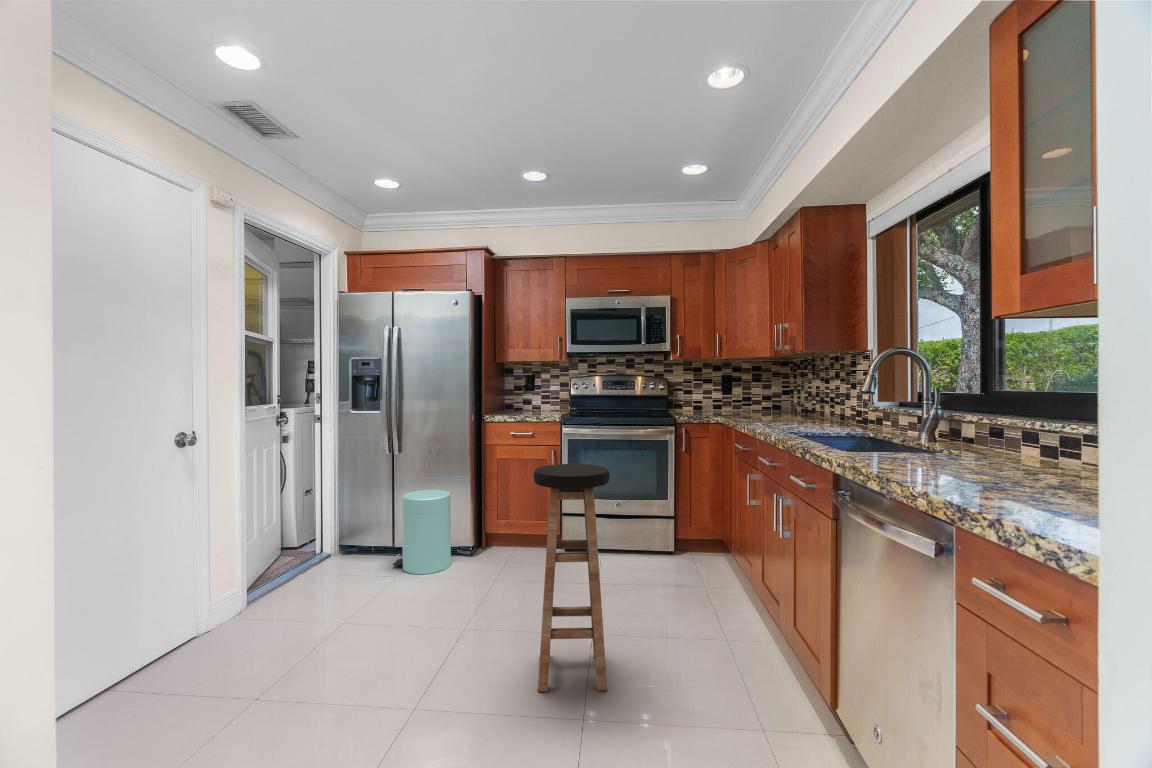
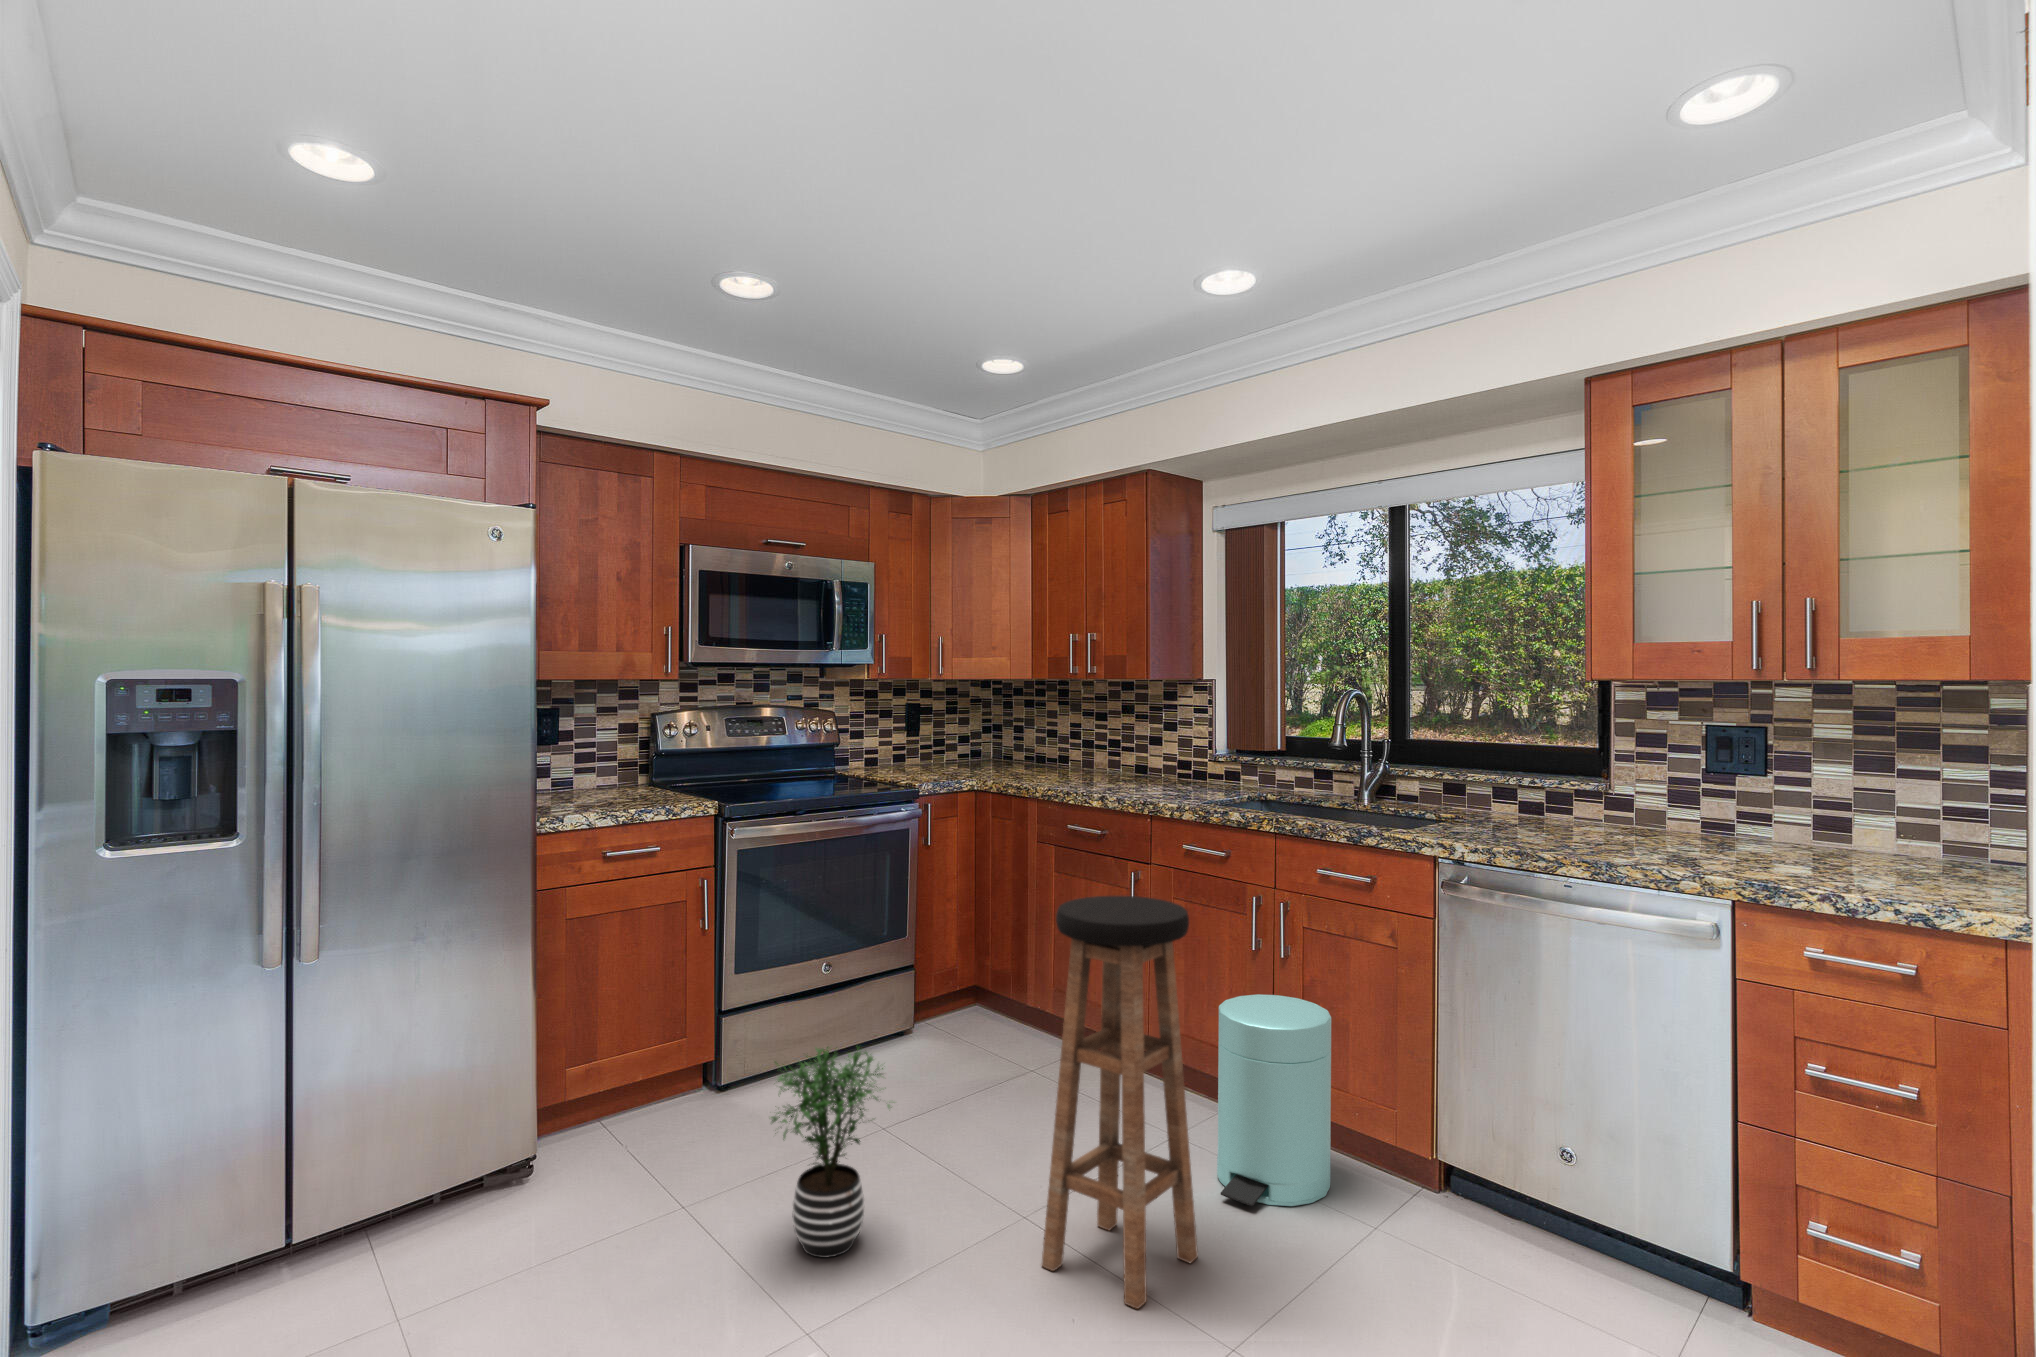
trash can: present [393,490,451,574] -> present [1217,994,1331,1206]
potted plant: none [462,518,527,615] -> present [771,1047,894,1258]

